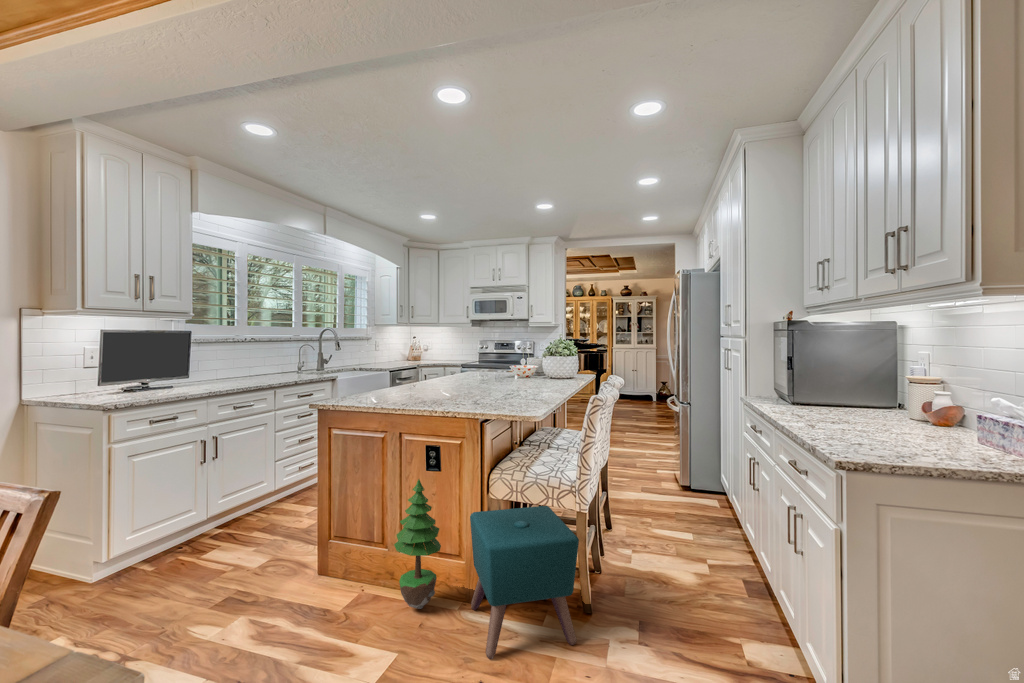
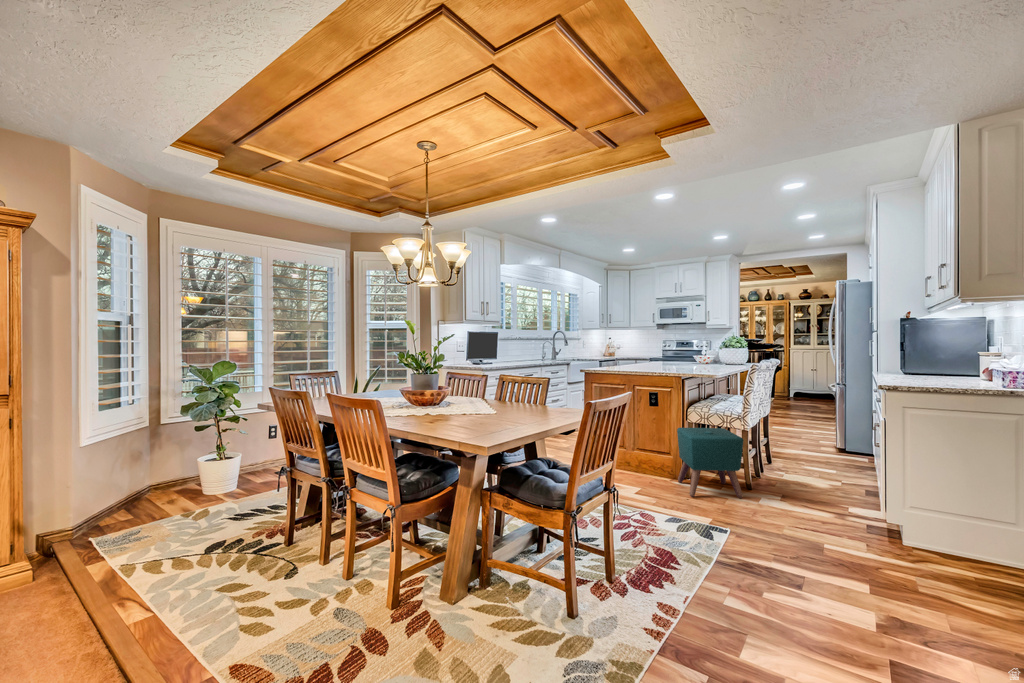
potted tree: present [394,479,441,609] -> none [633,407,660,479]

